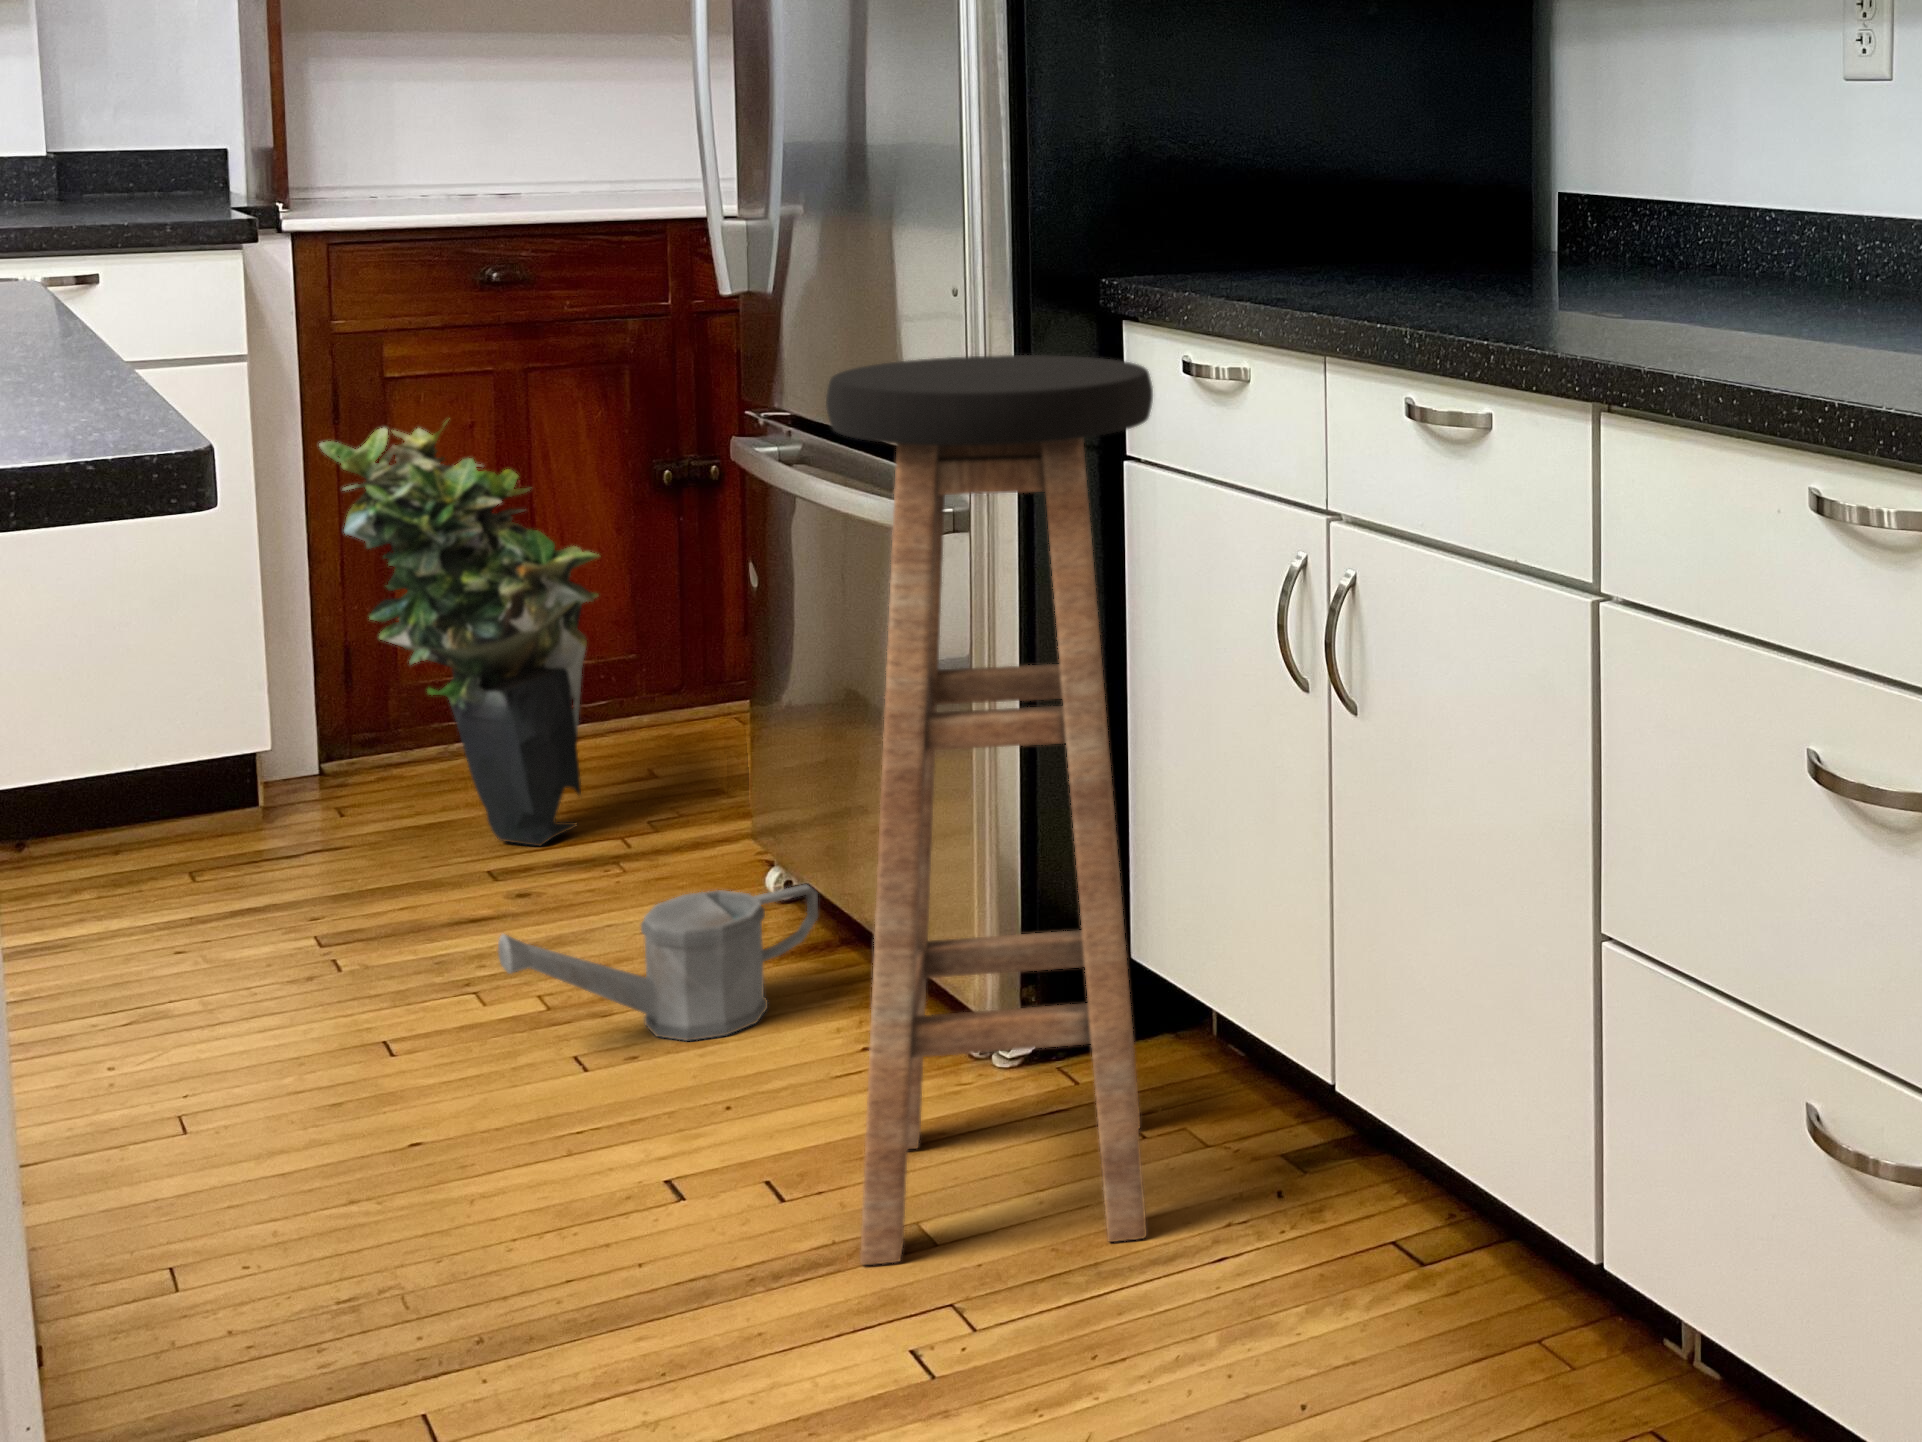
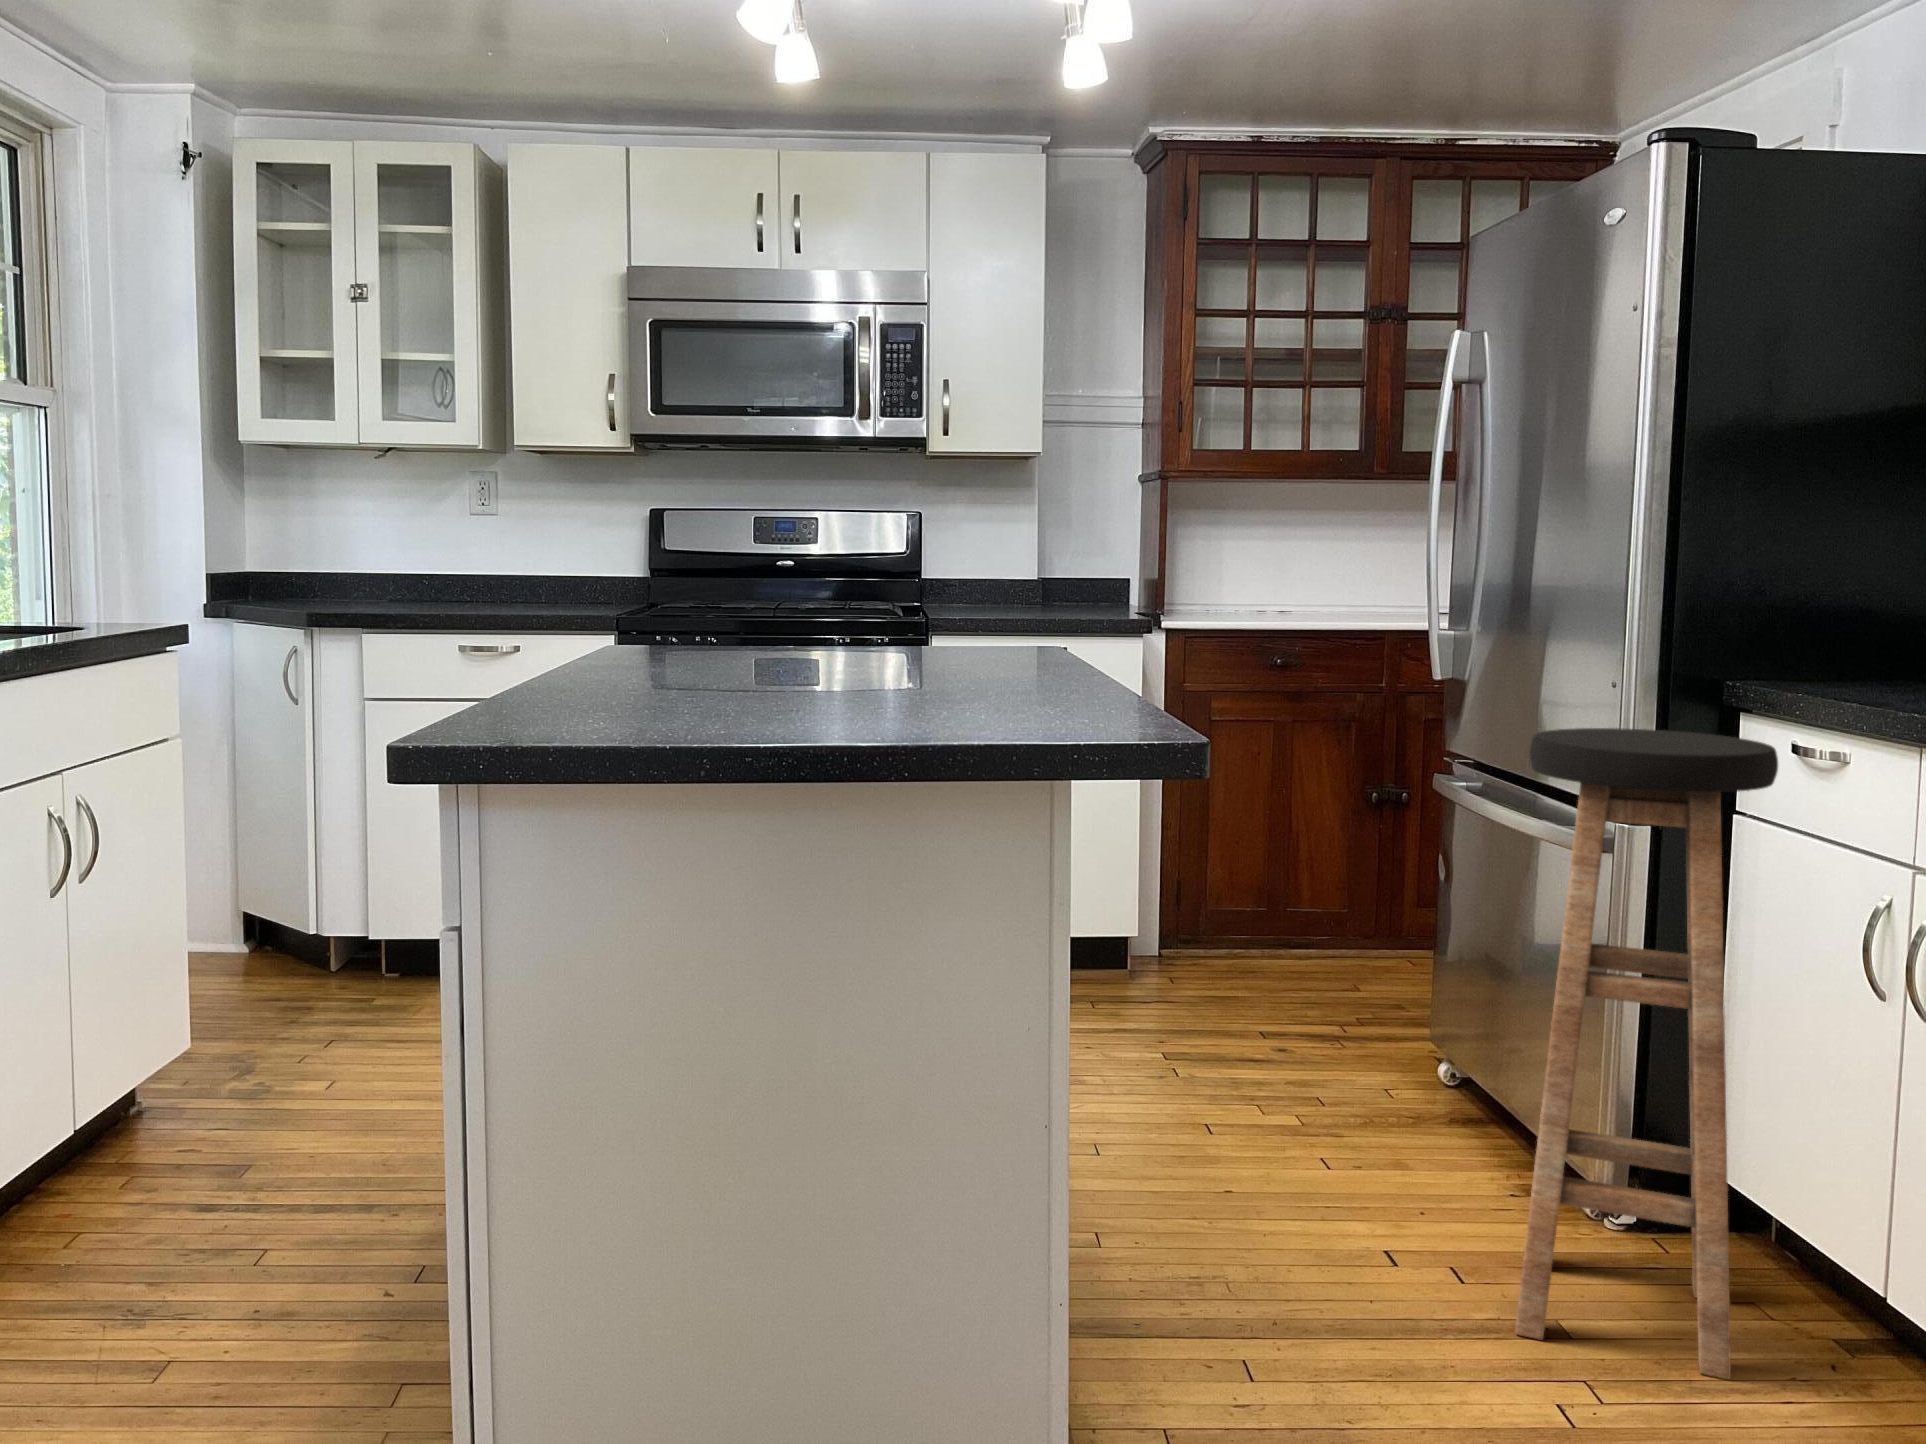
potted plant: present [319,418,599,846] -> none [1179,746,1338,1020]
watering can: present [498,885,818,1041] -> none [1279,1065,1478,1163]

